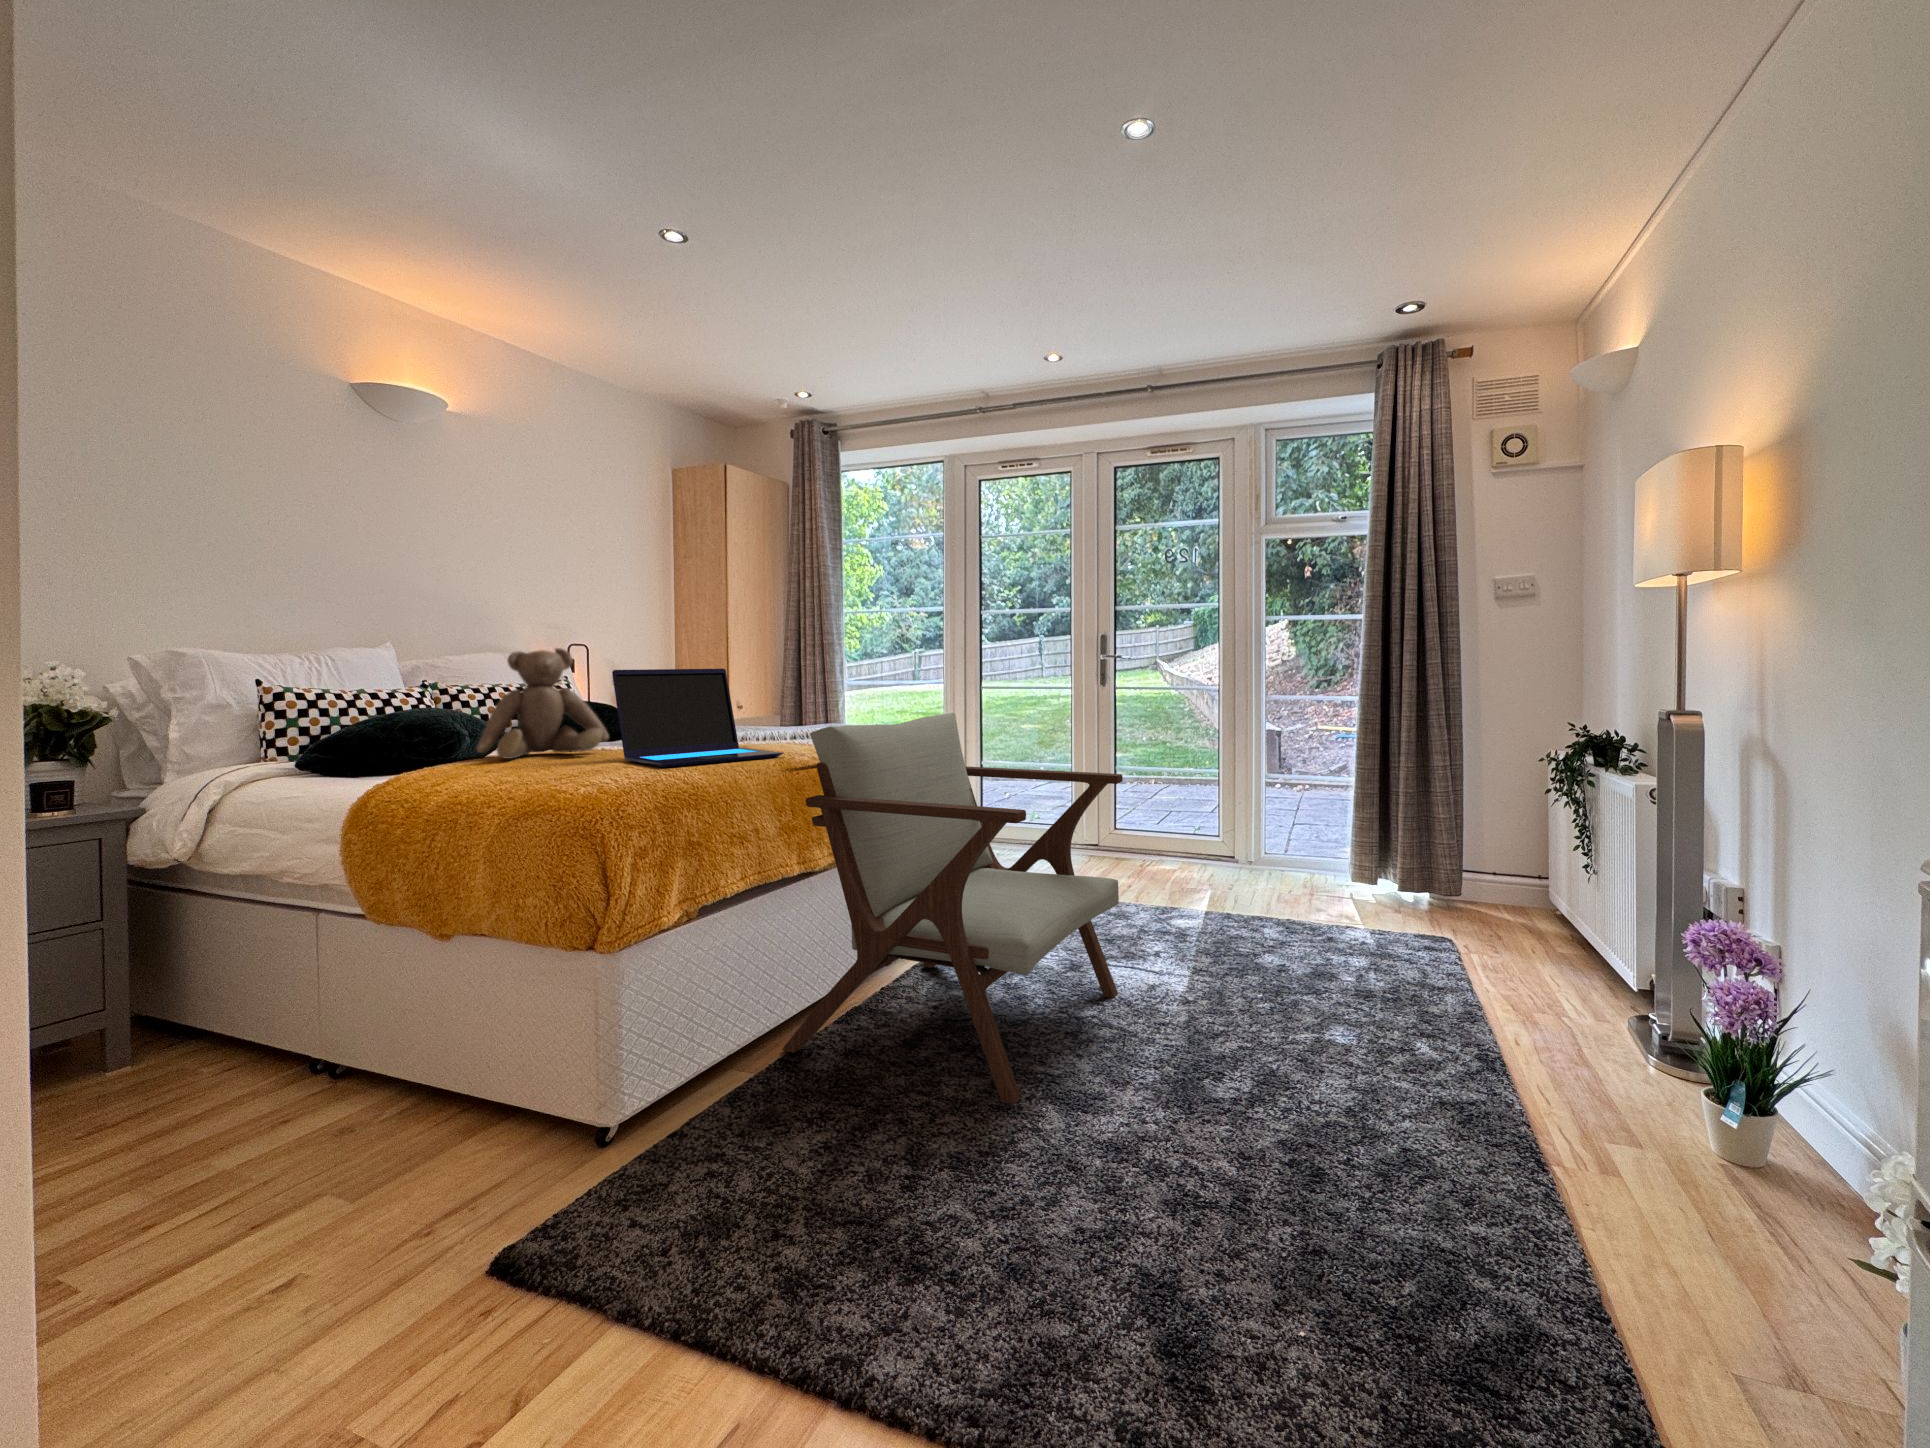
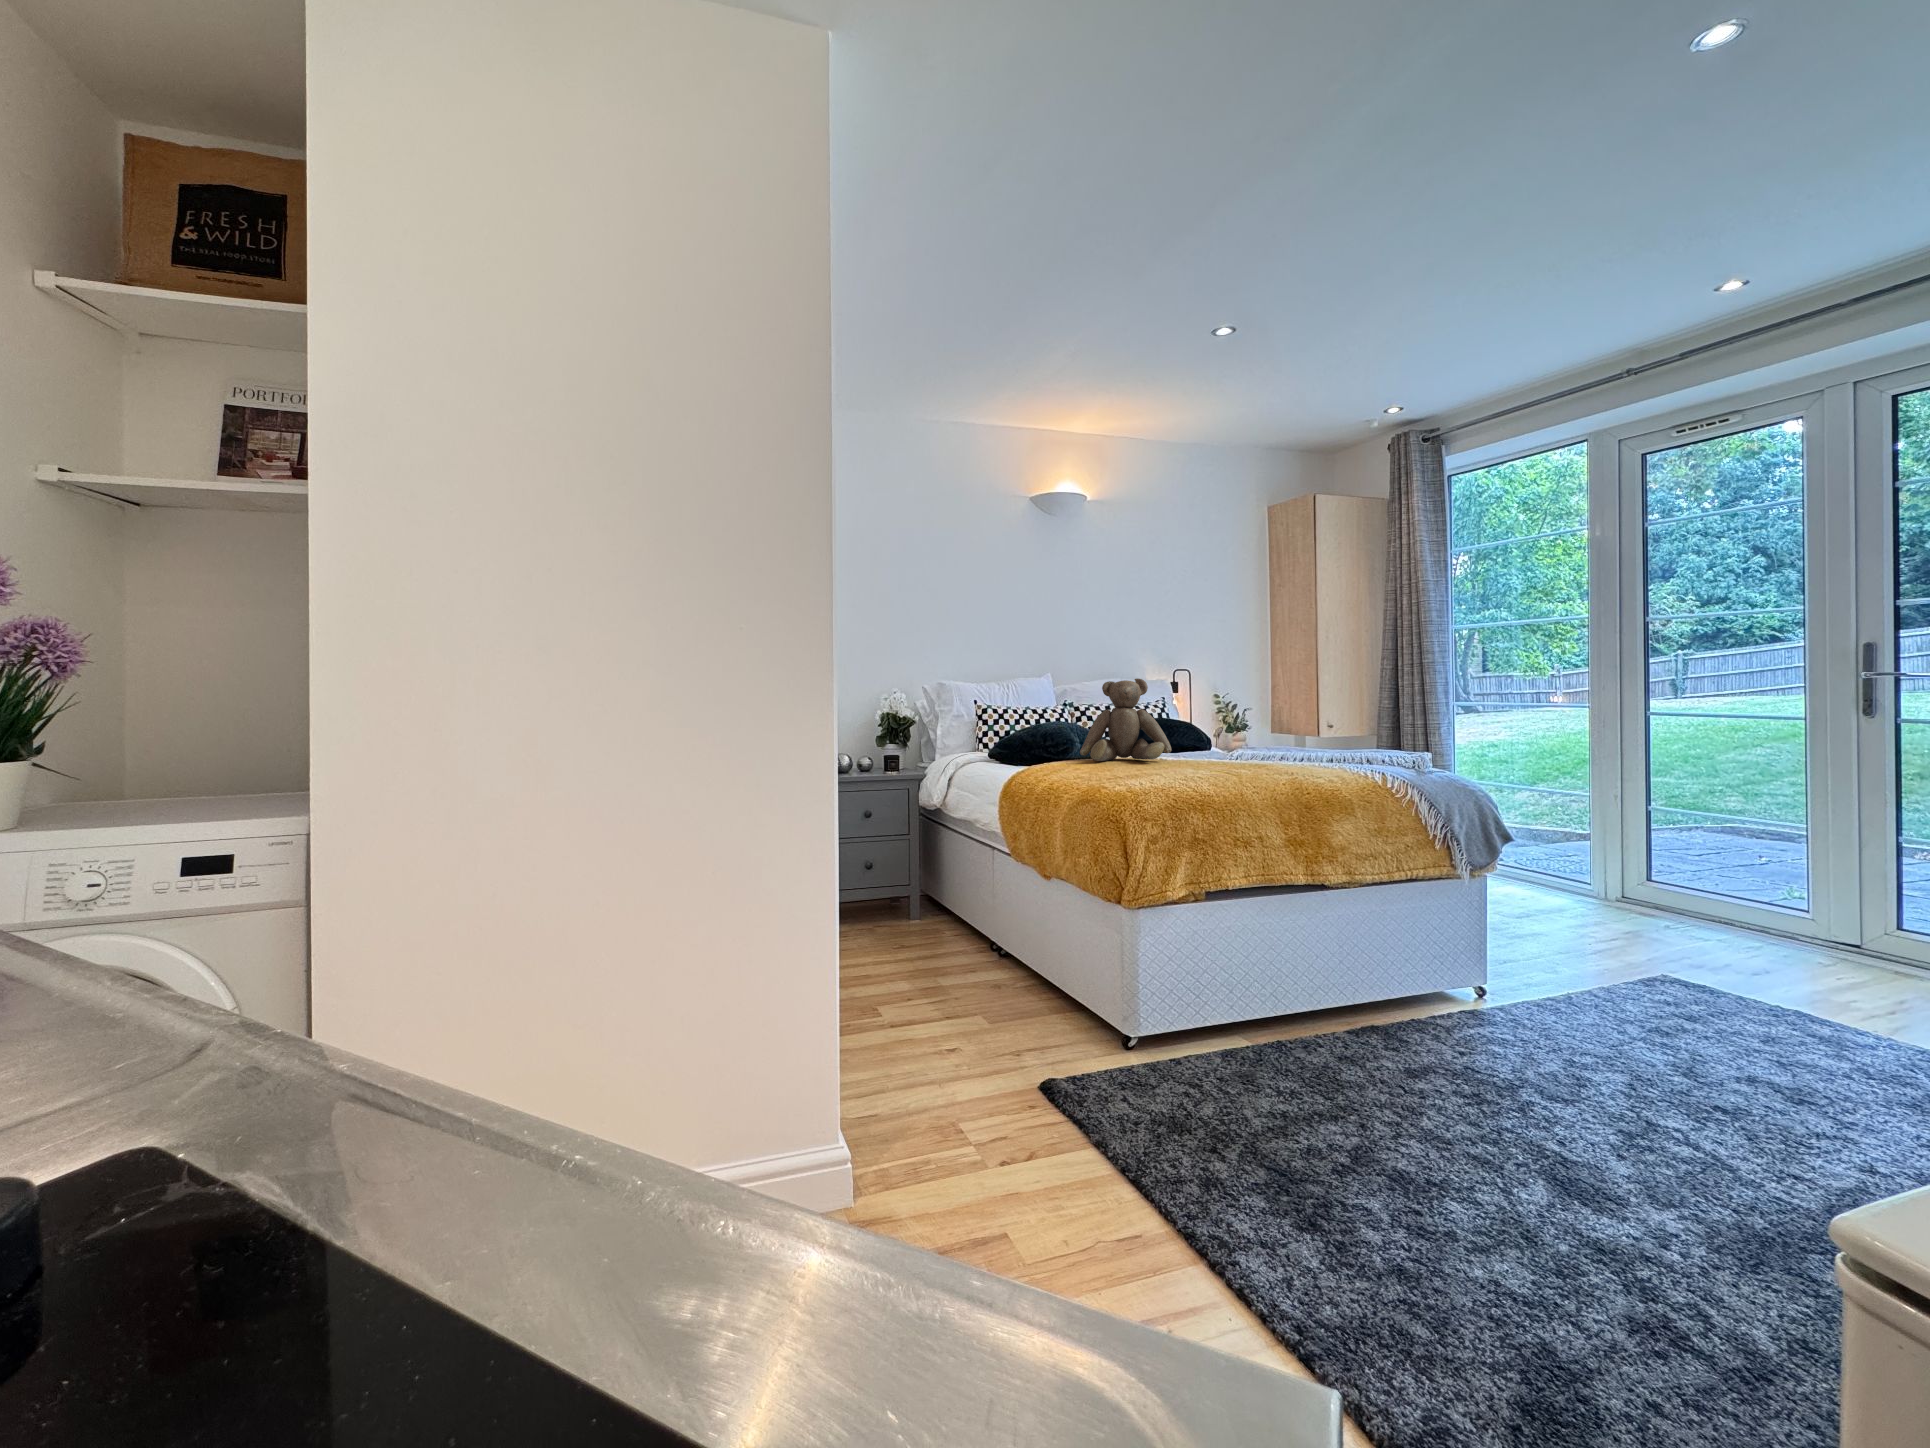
laptop: present [612,669,783,767] -> none [1166,696,1301,777]
lounge chair: present [782,713,1123,1104] -> none [1285,747,1737,1159]

